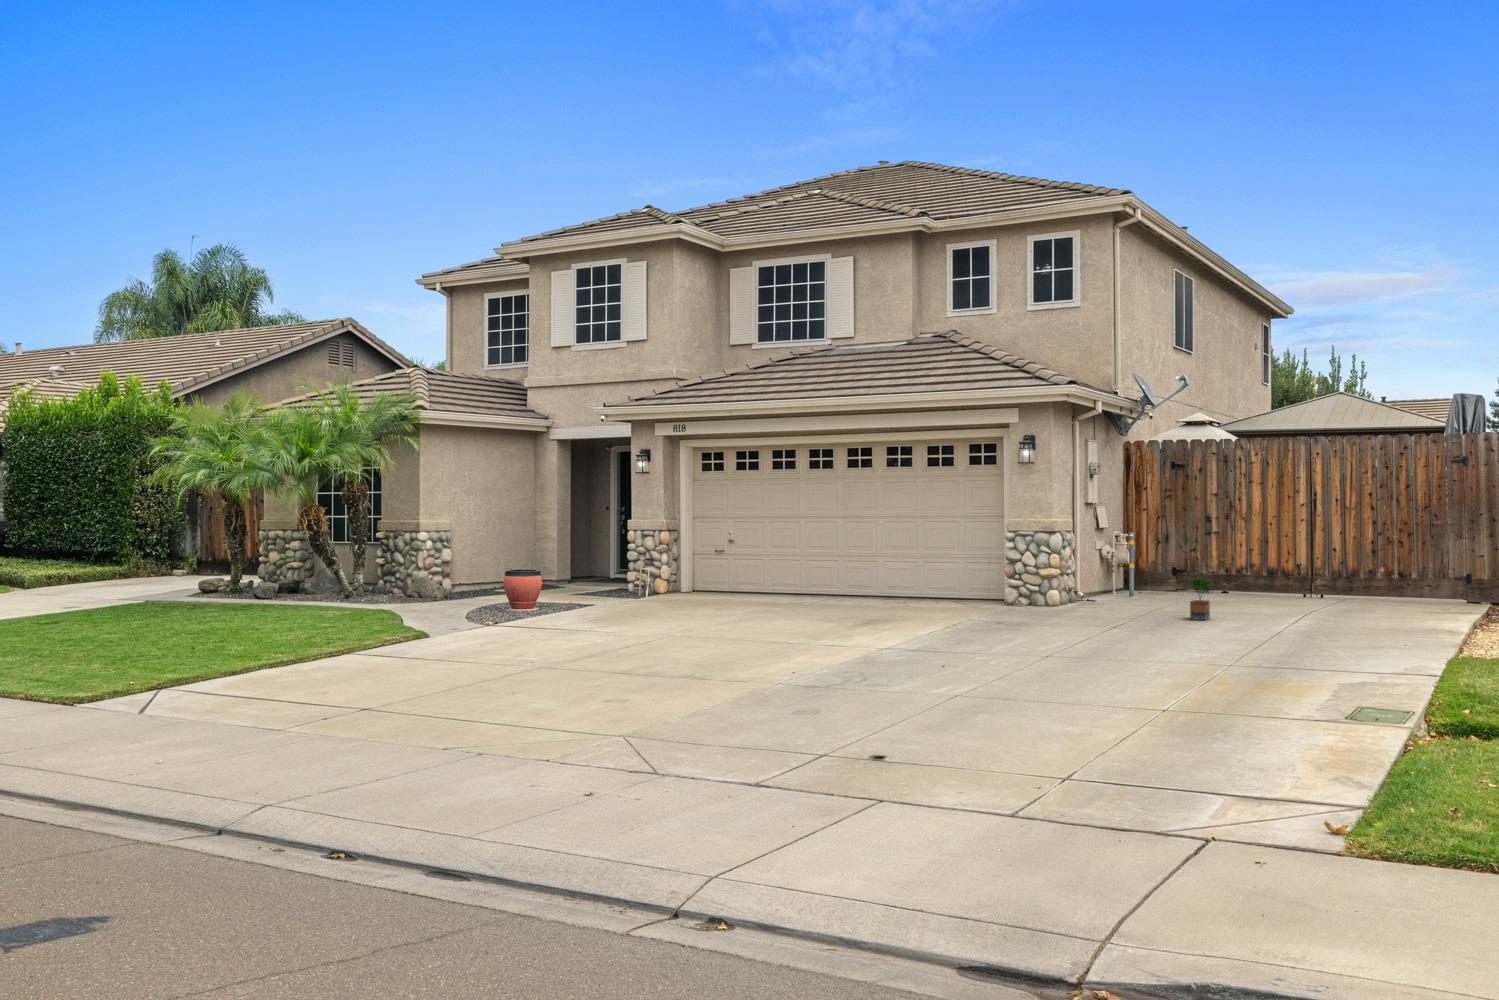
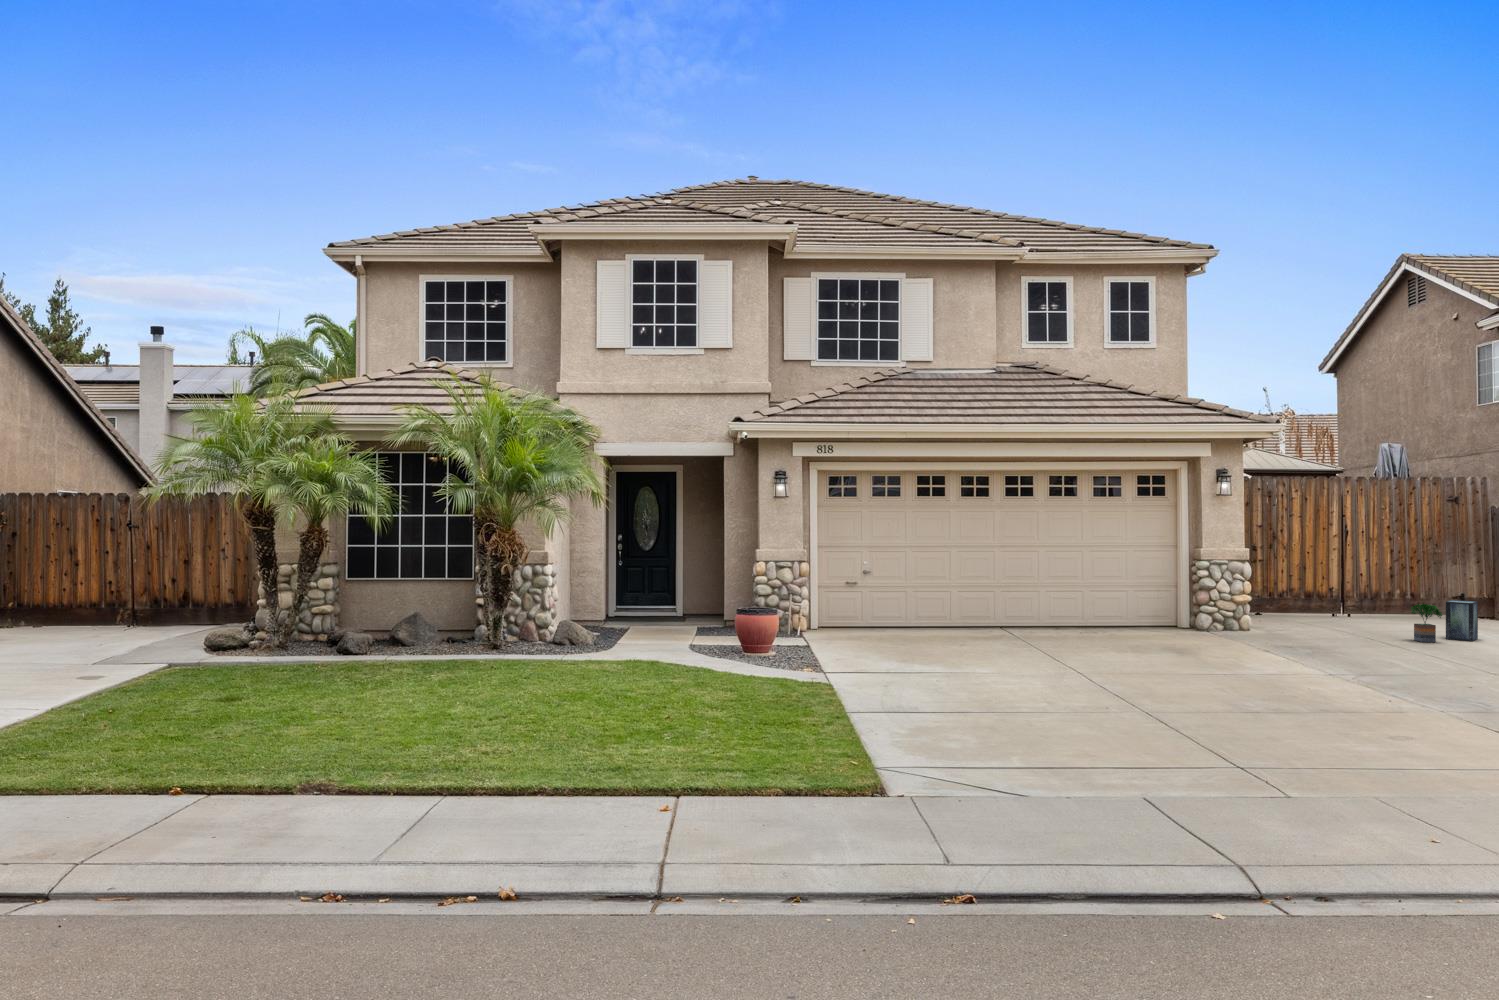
storage box: none [1236,576,1274,621] -> present [1446,600,1478,641]

